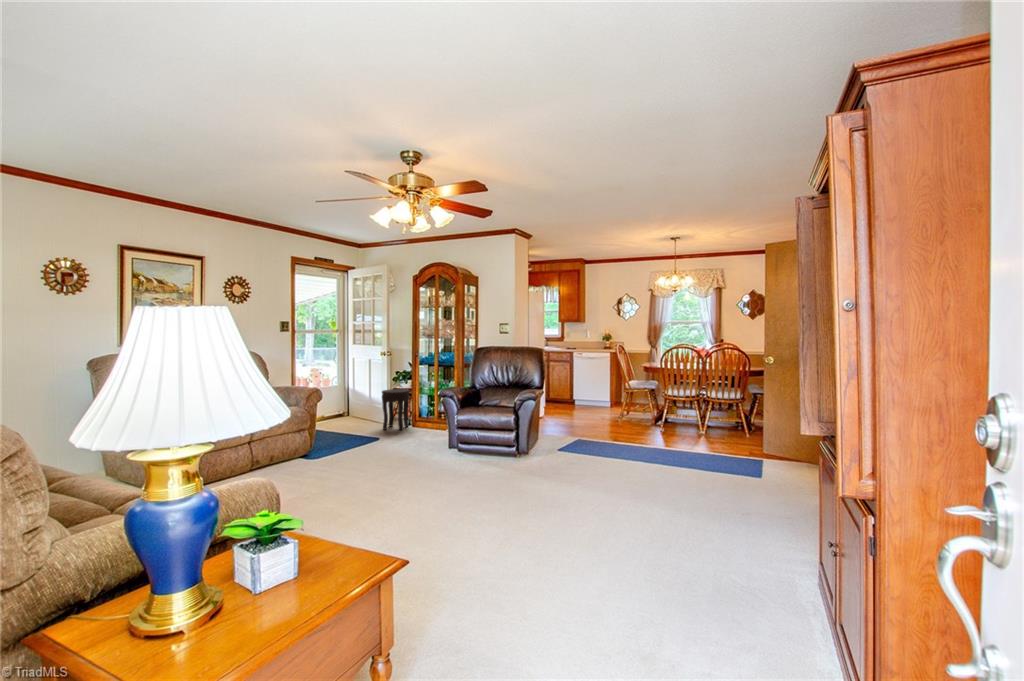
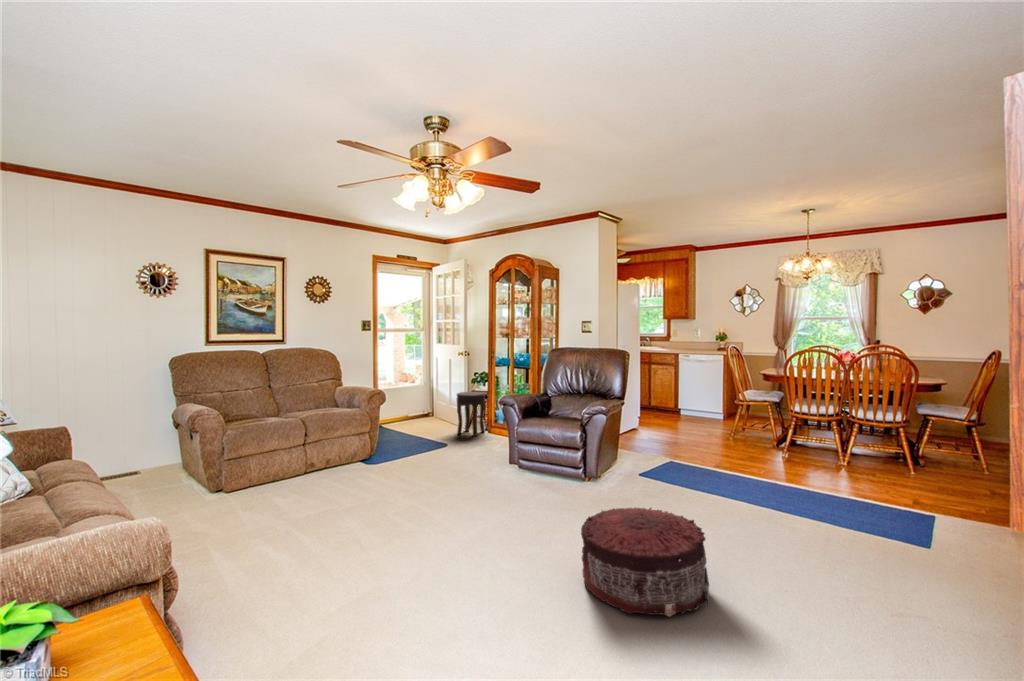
pouf: none [541,464,636,537] -> present [581,508,709,617]

